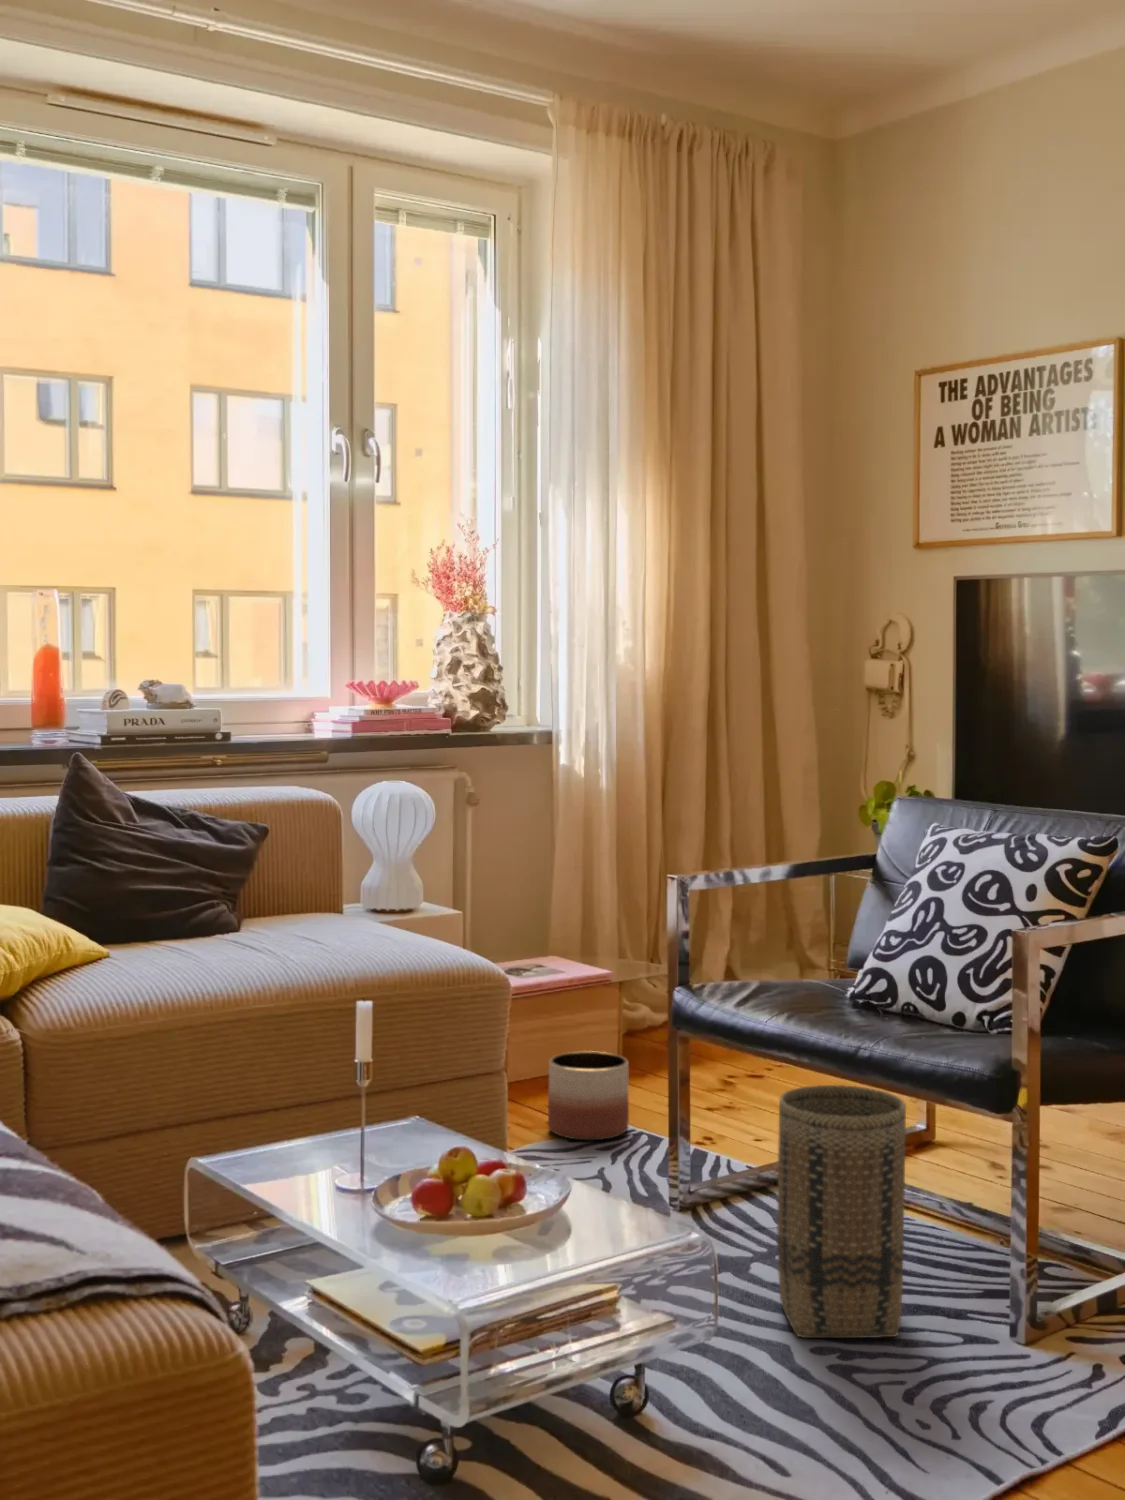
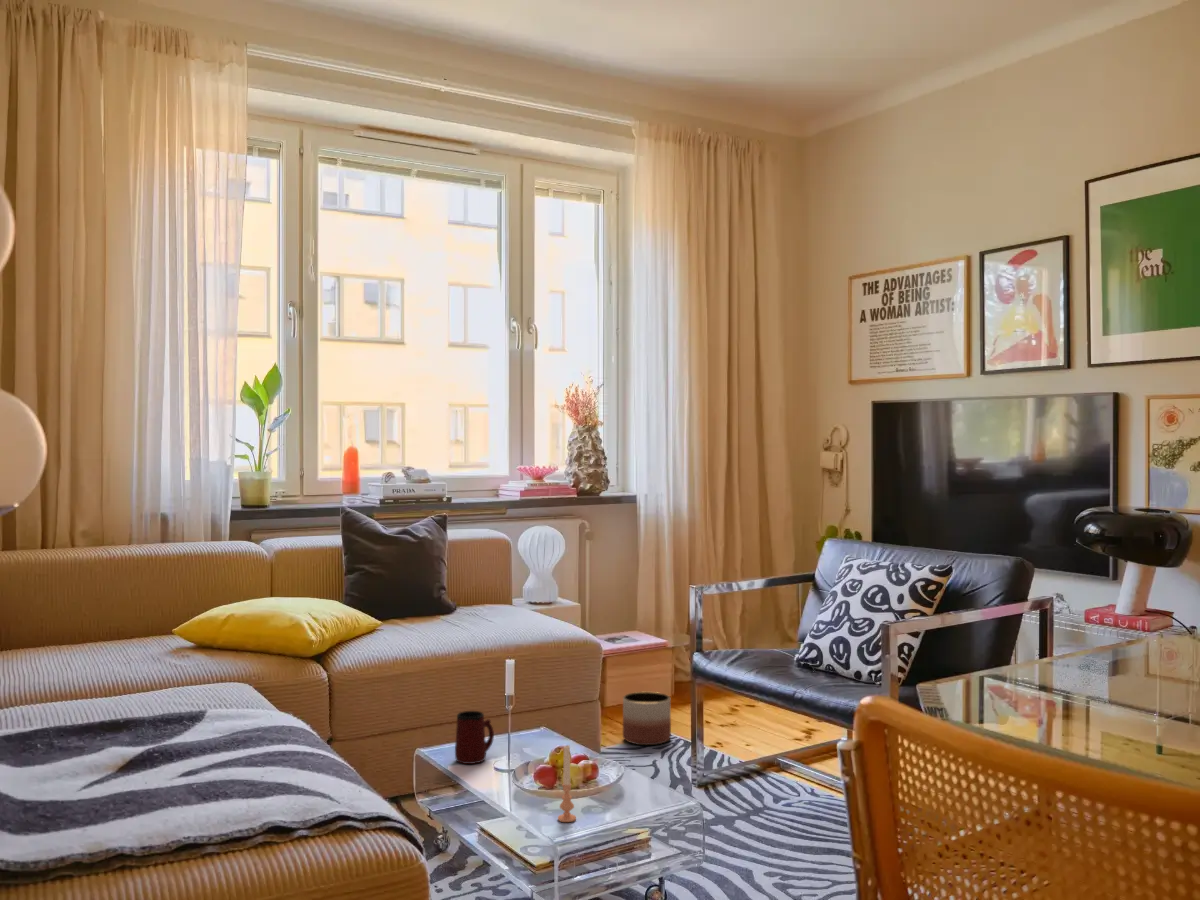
mug: none [268,1083,337,1175] -> present [455,711,494,764]
basket: present [777,1085,906,1338] -> none [749,713,822,861]
candle: none [456,1142,489,1280] -> present [558,745,576,822]

